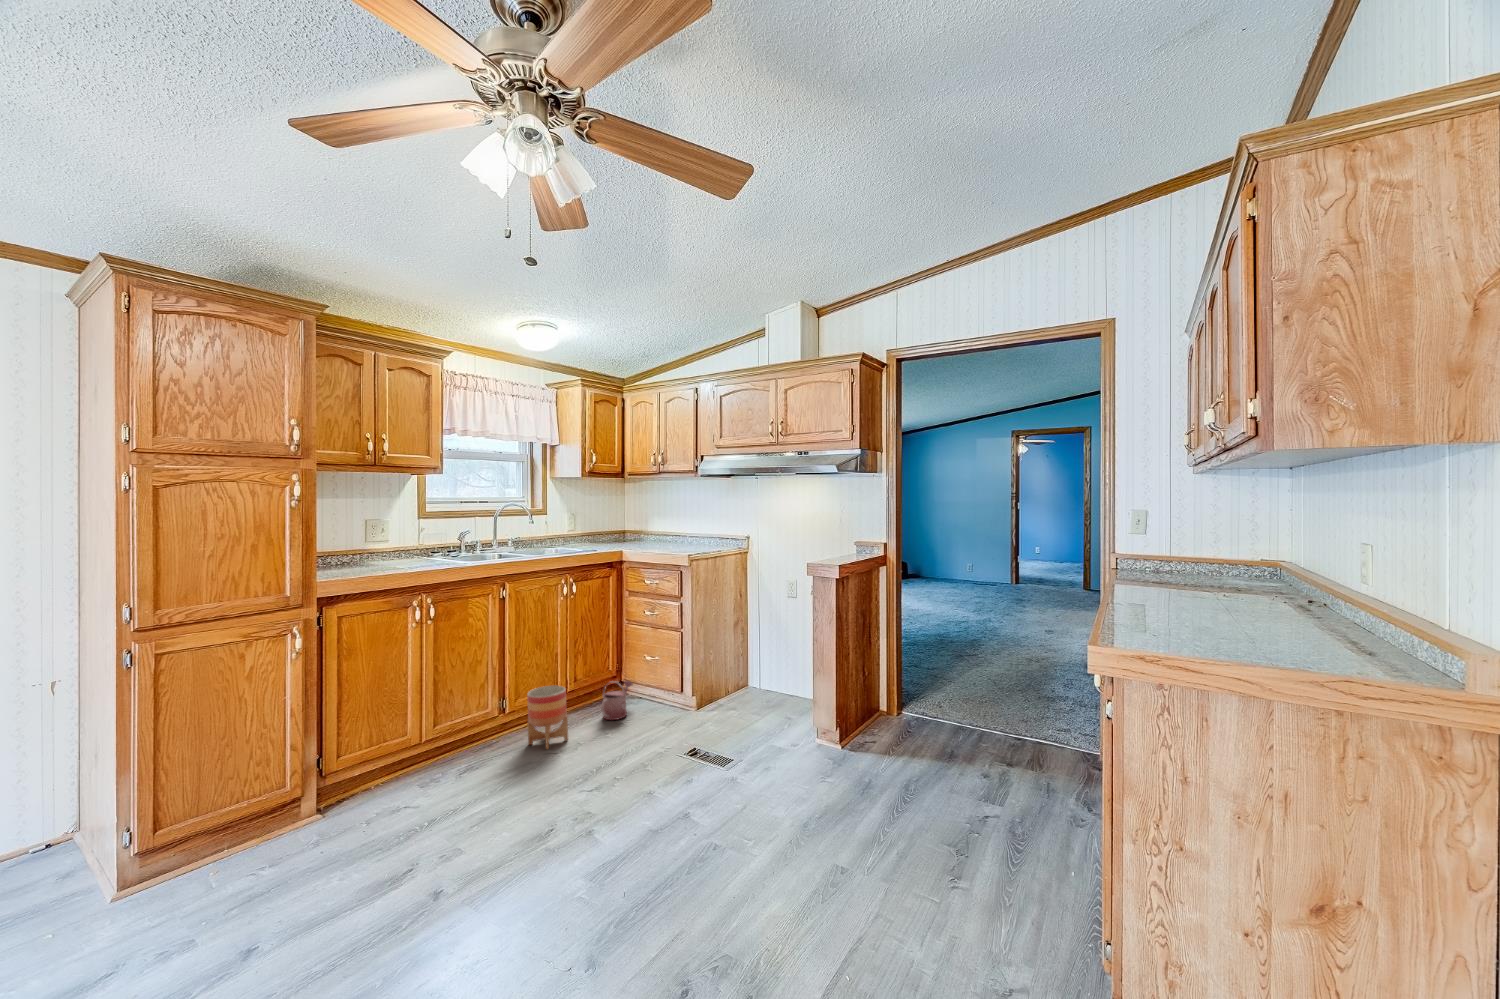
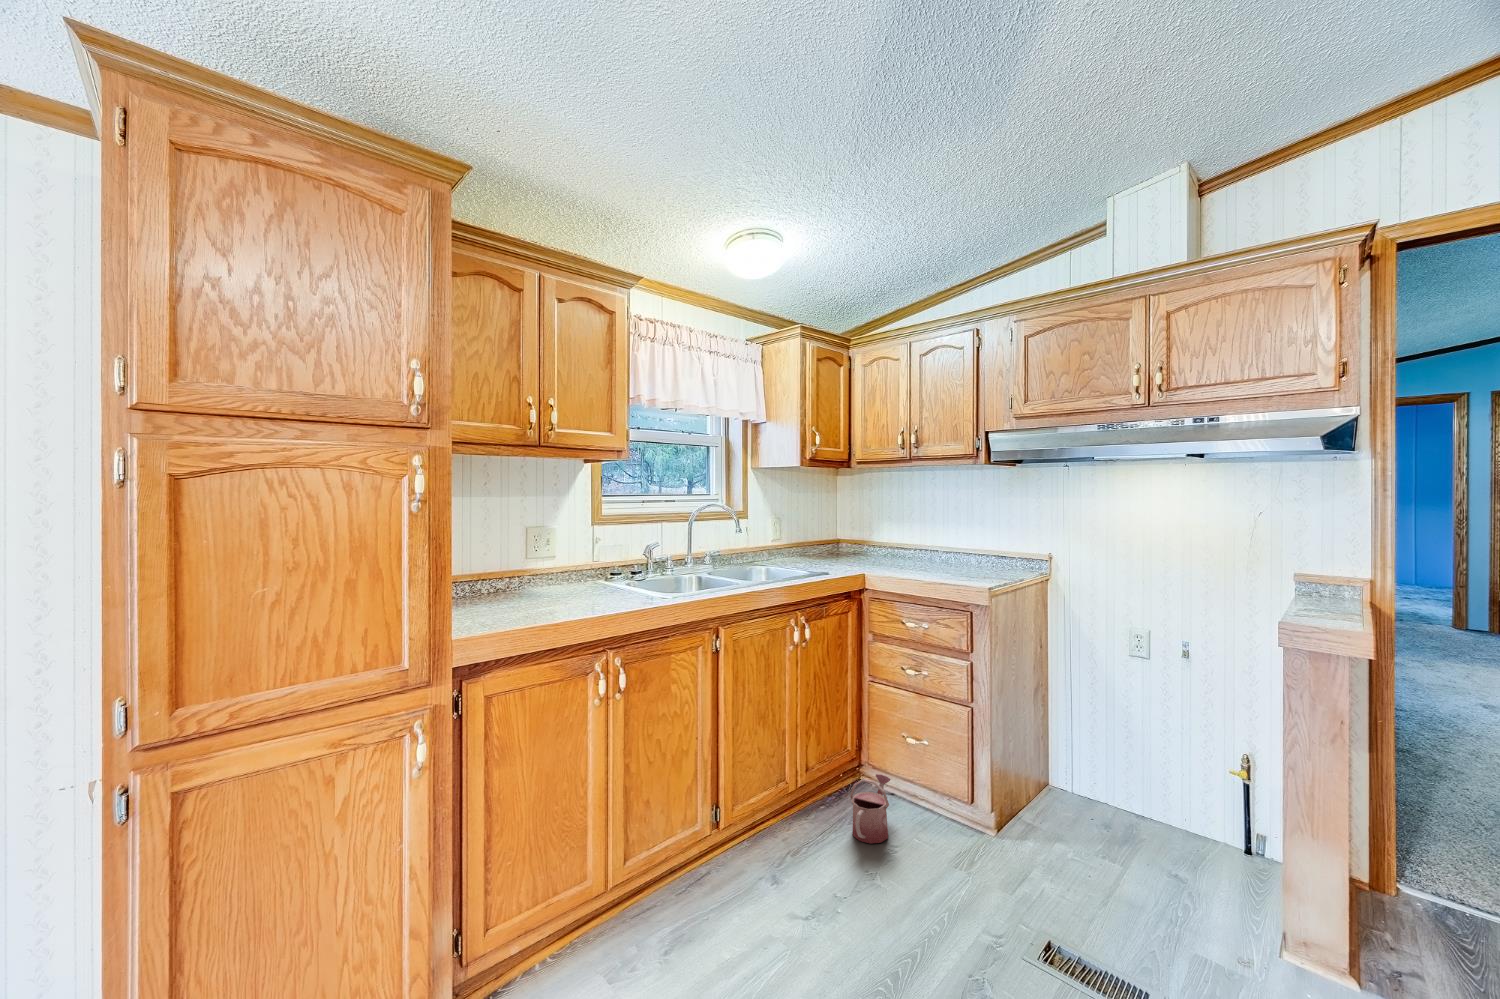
planter: present [527,686,568,749] -> none [755,790,816,905]

